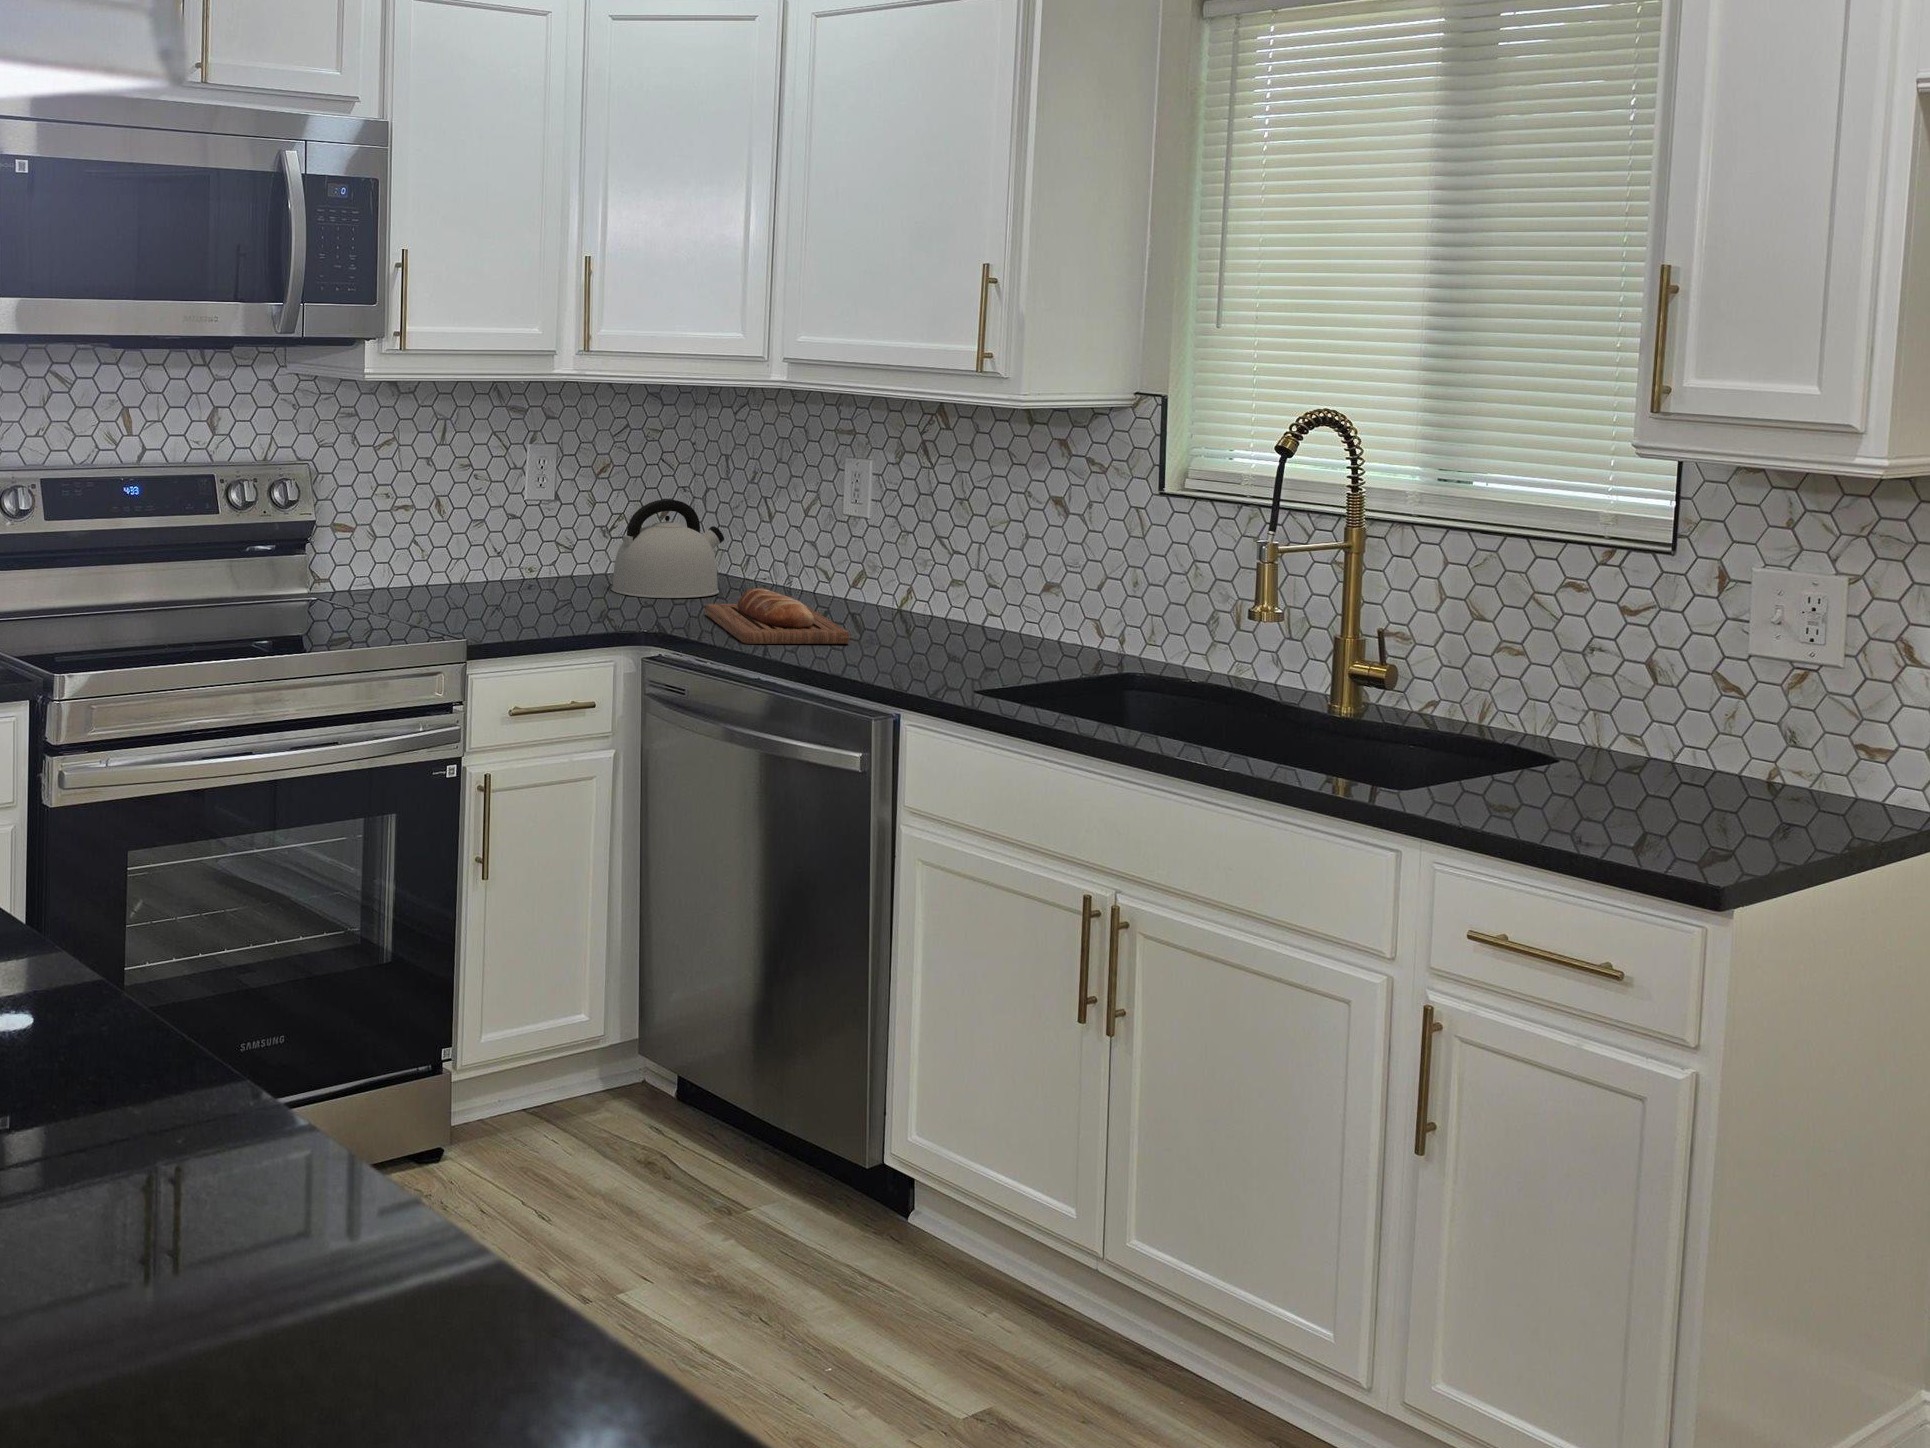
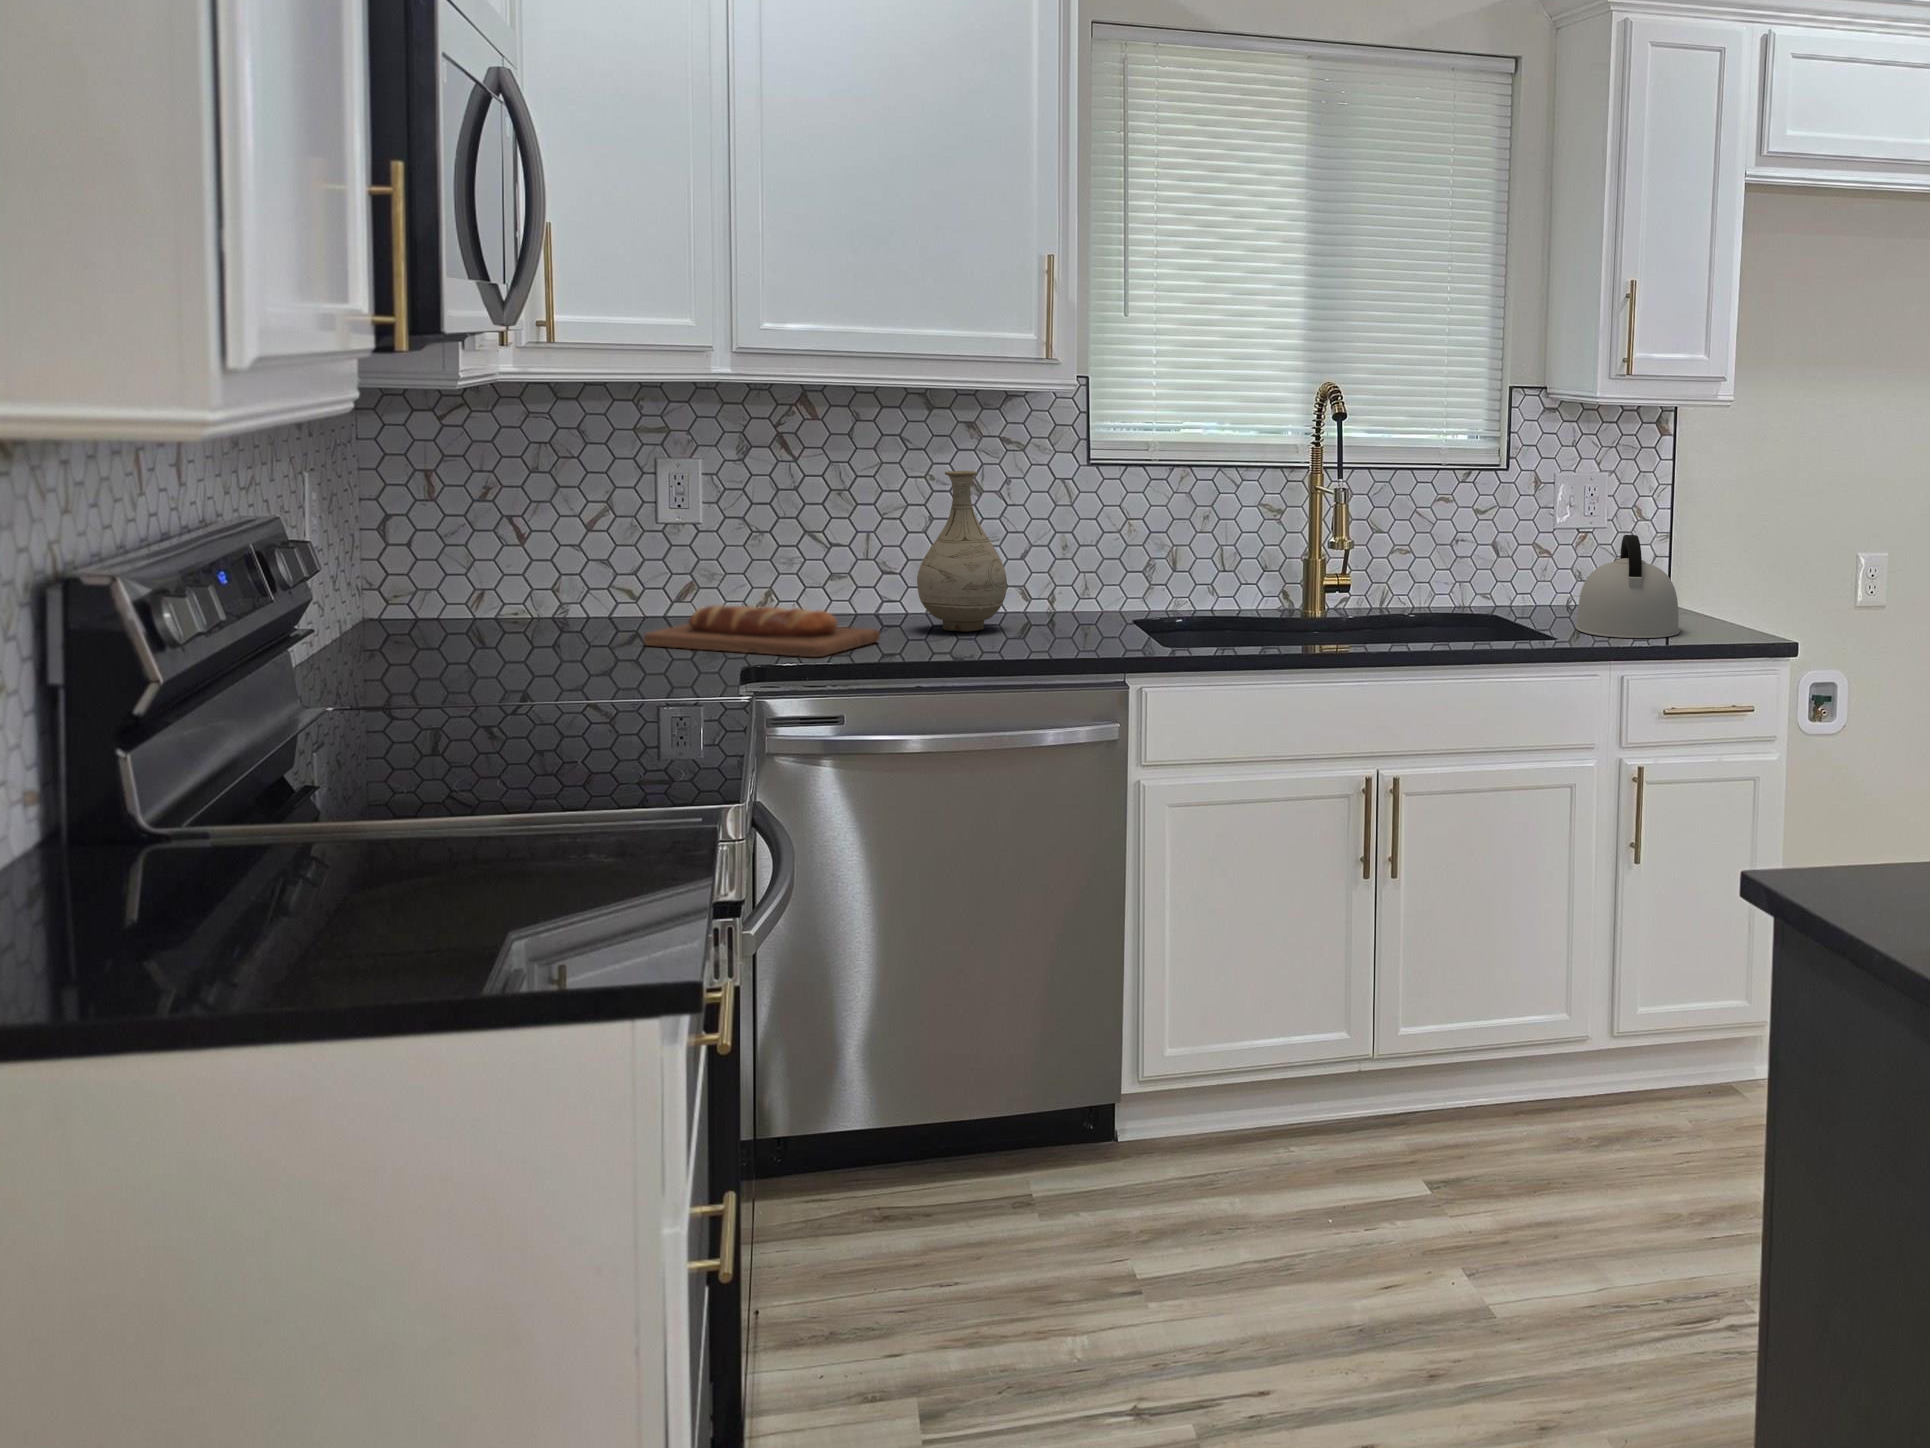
vase: none [923,485,1014,654] -> present [917,471,1007,632]
kettle: present [611,499,724,598] -> present [1576,535,1680,638]

